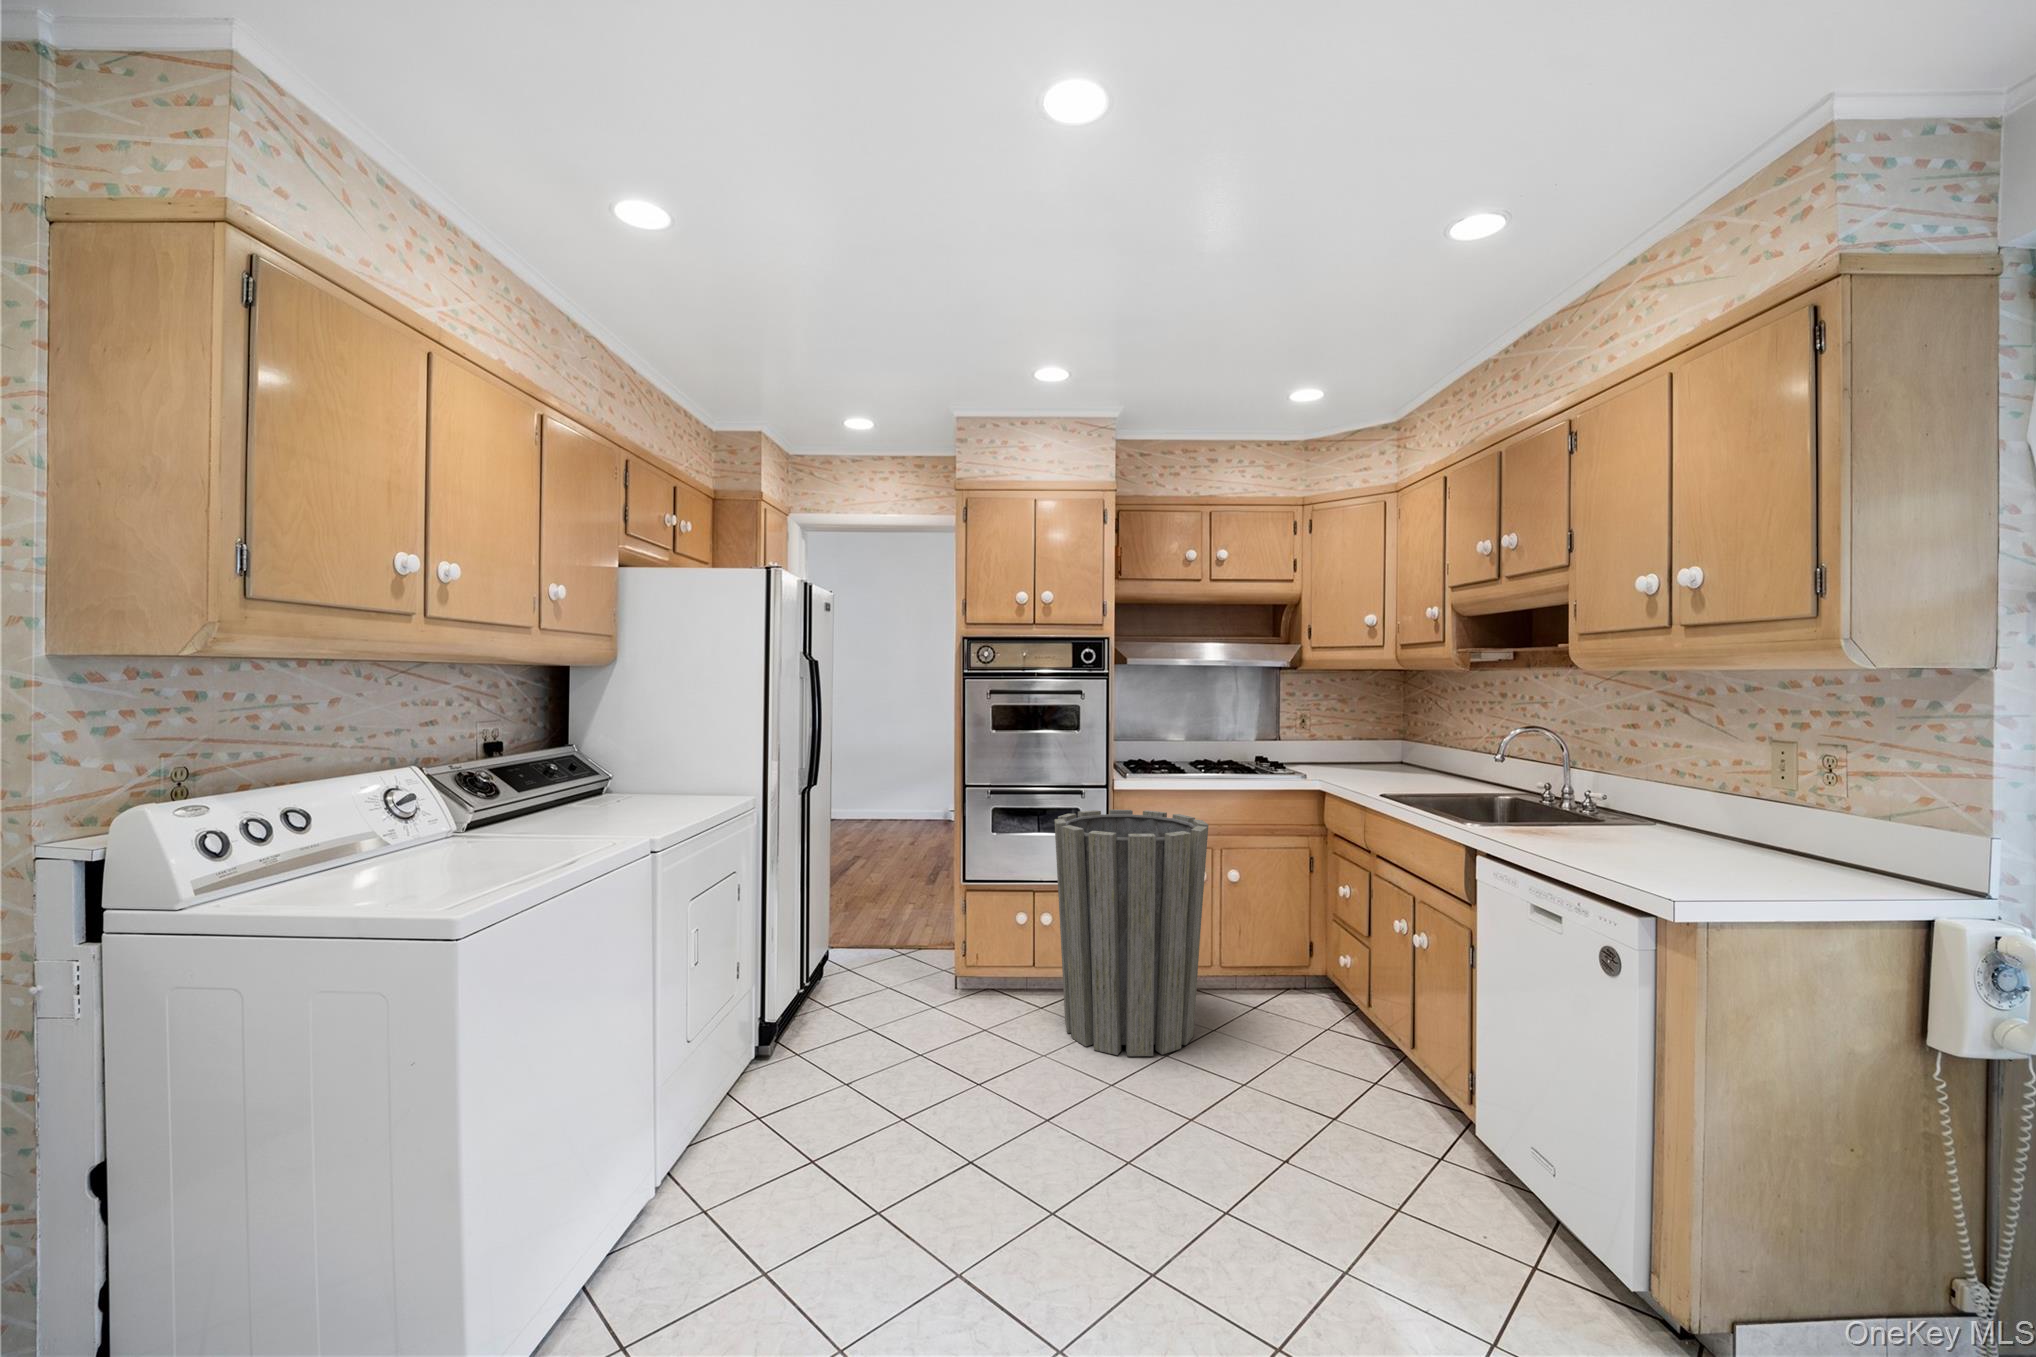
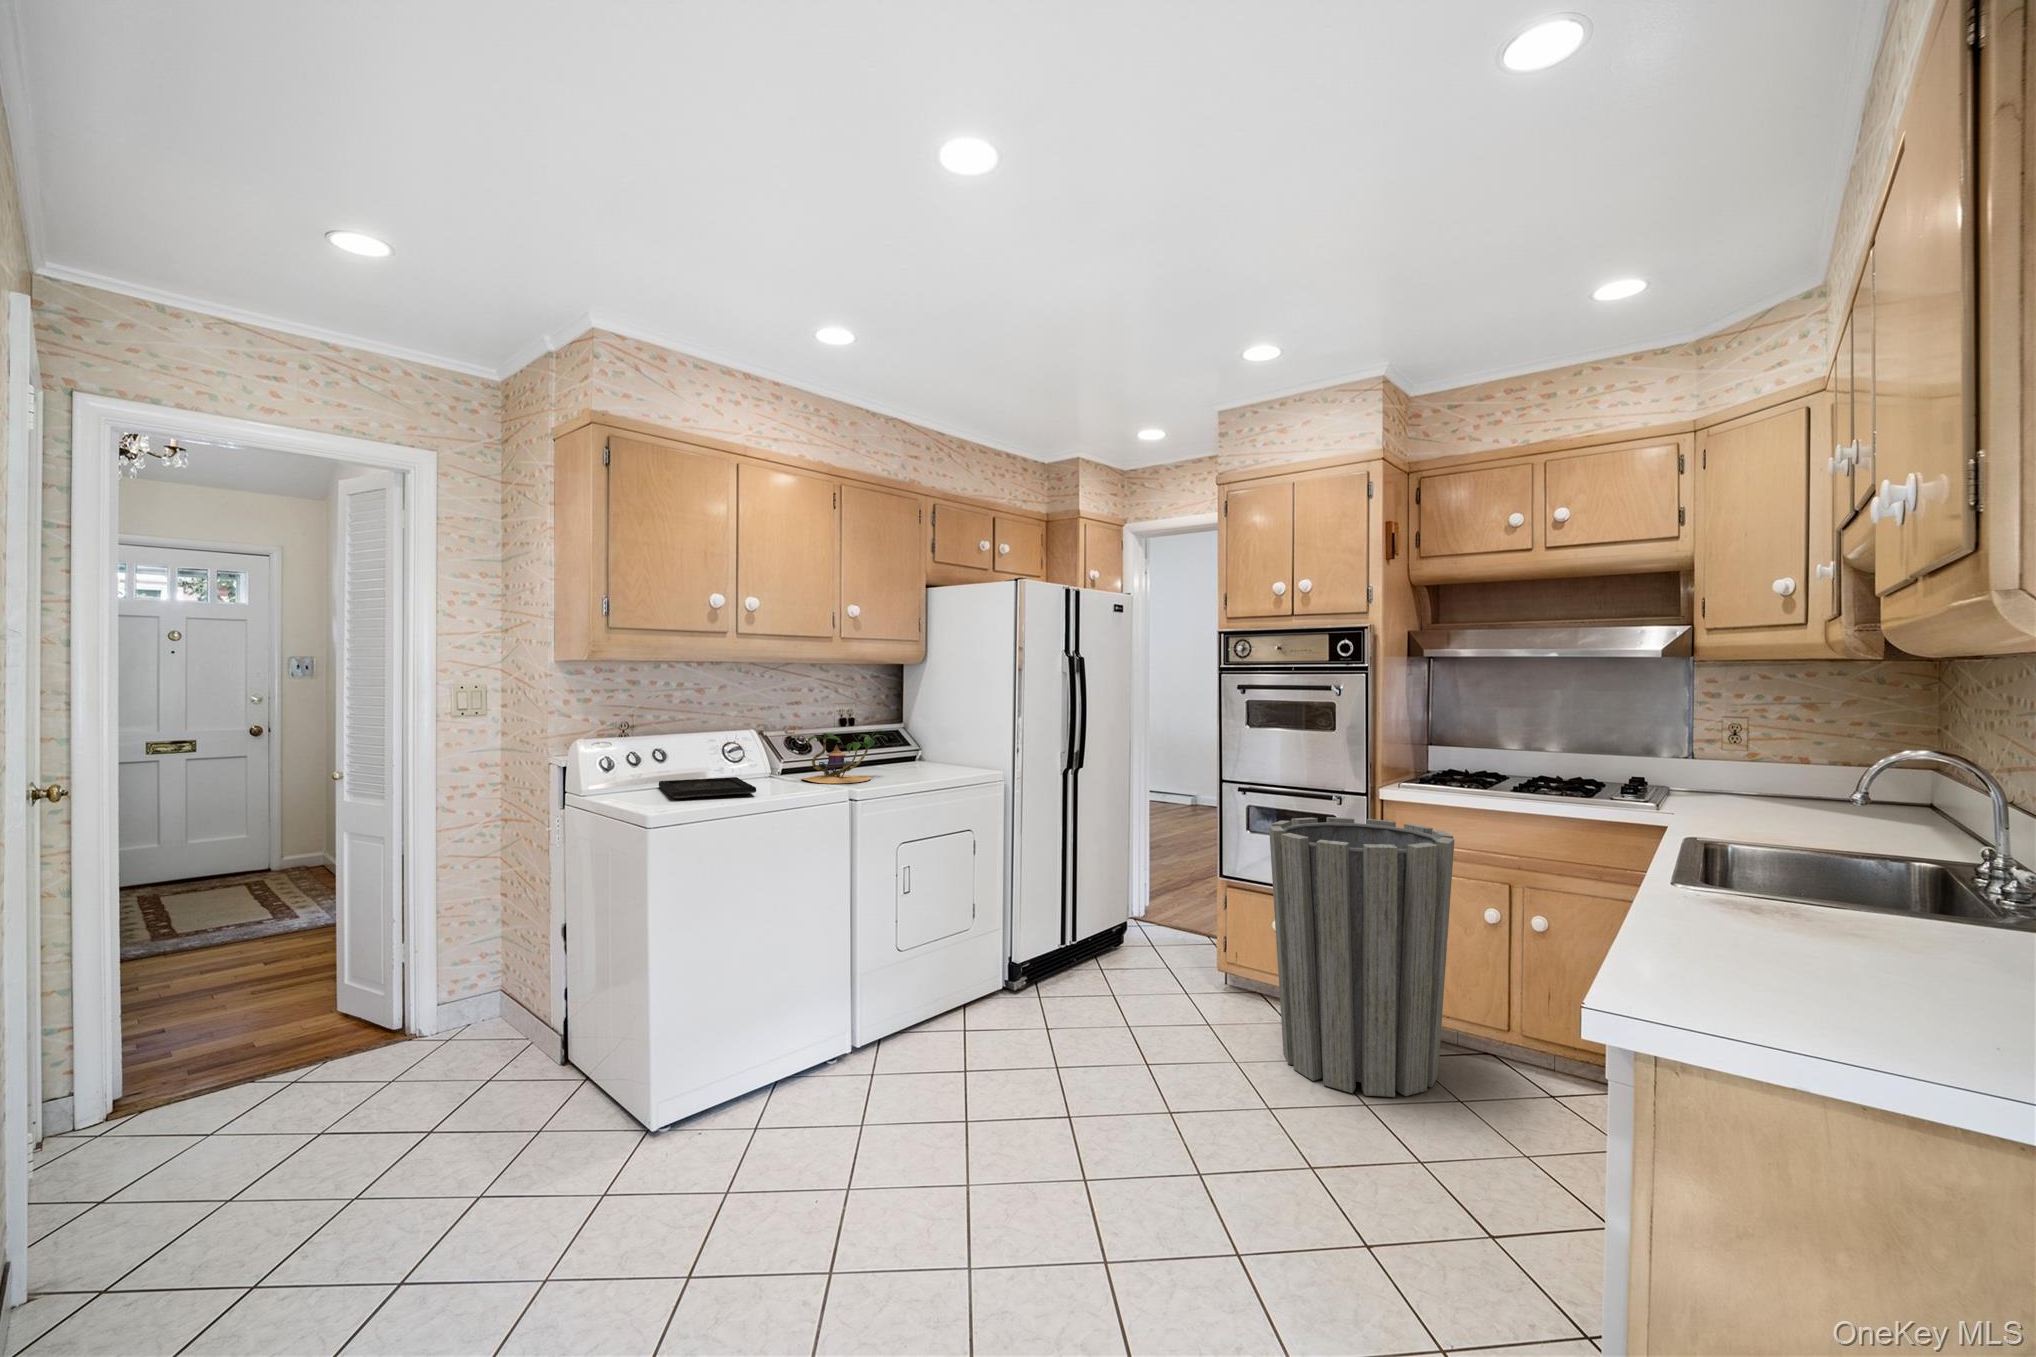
plant: none [517,755,636,835] -> present [802,730,887,783]
tray: none [301,842,534,891] -> present [659,777,756,798]

